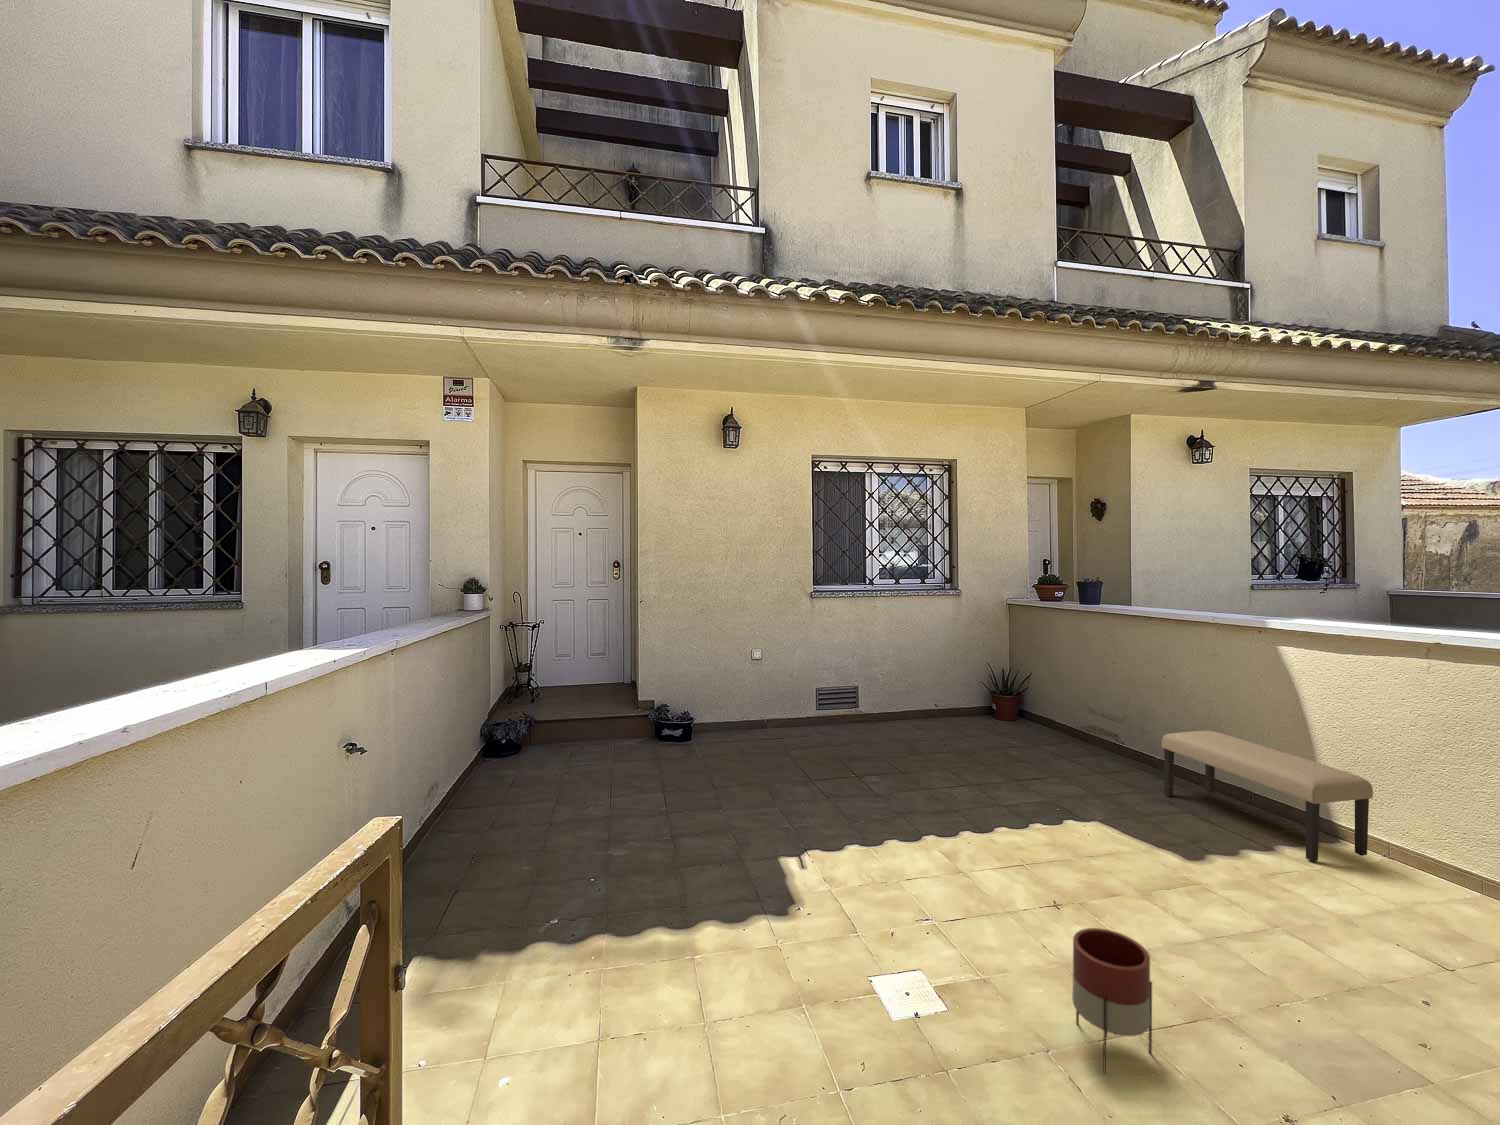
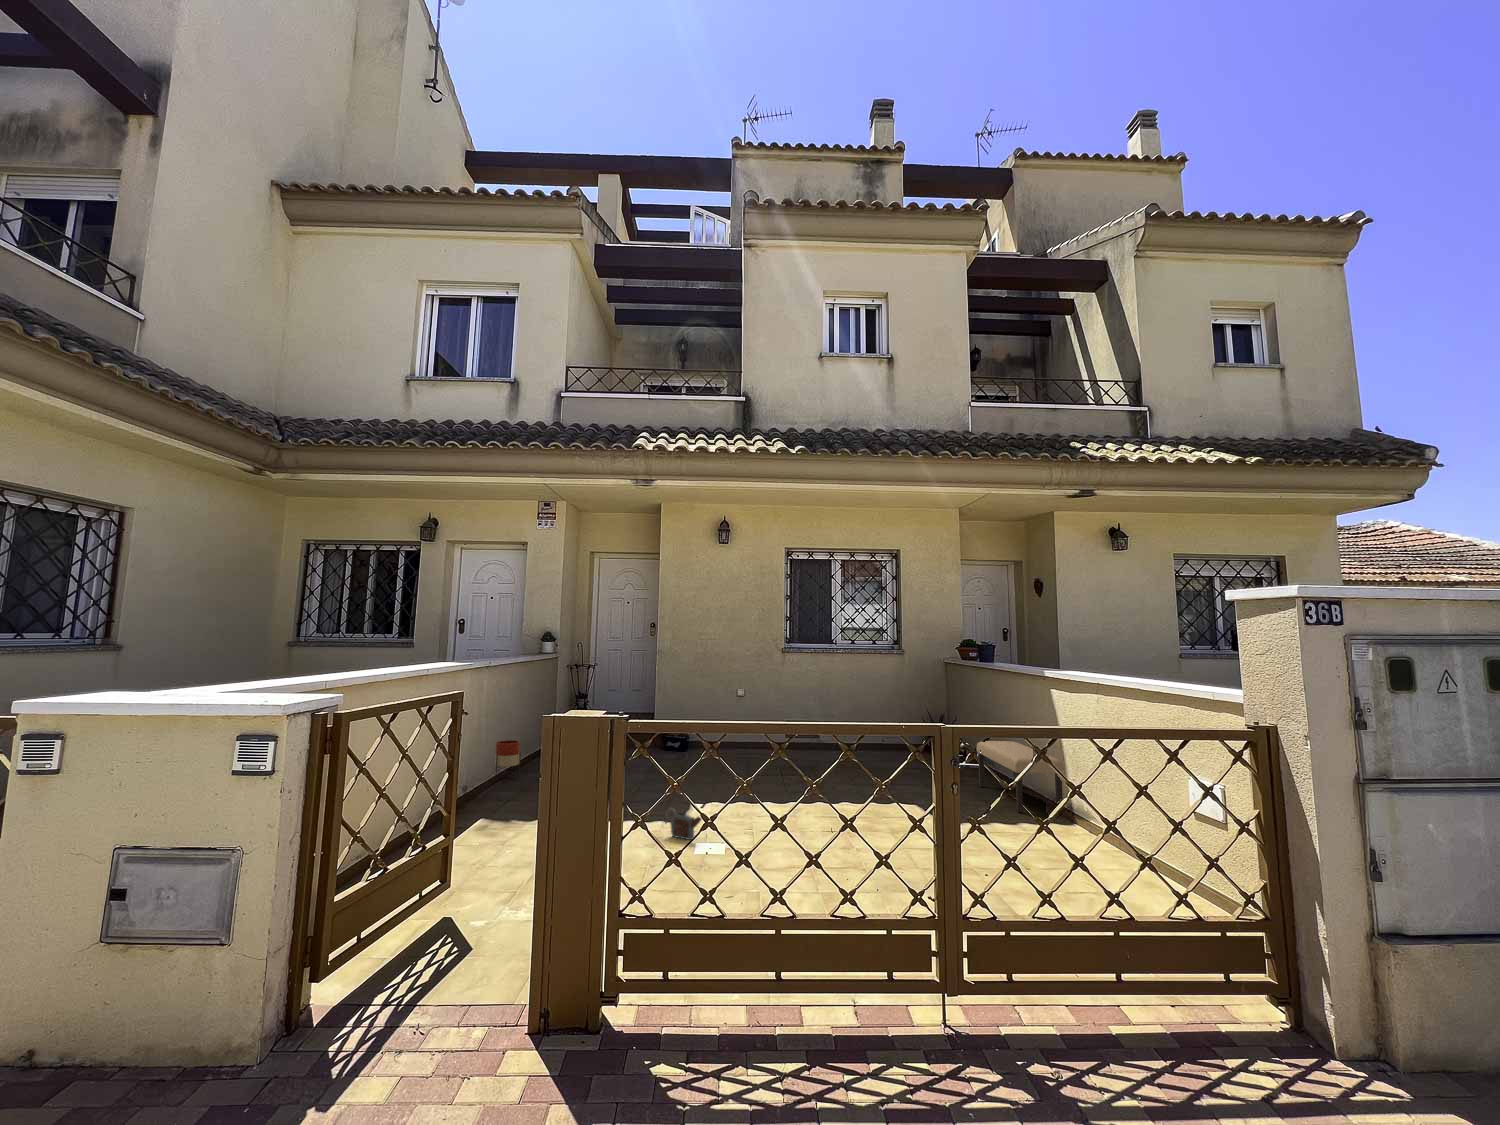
planter: present [1072,928,1152,1073] -> present [495,740,521,780]
watering can: none [854,987,958,1061] -> present [665,808,701,840]

